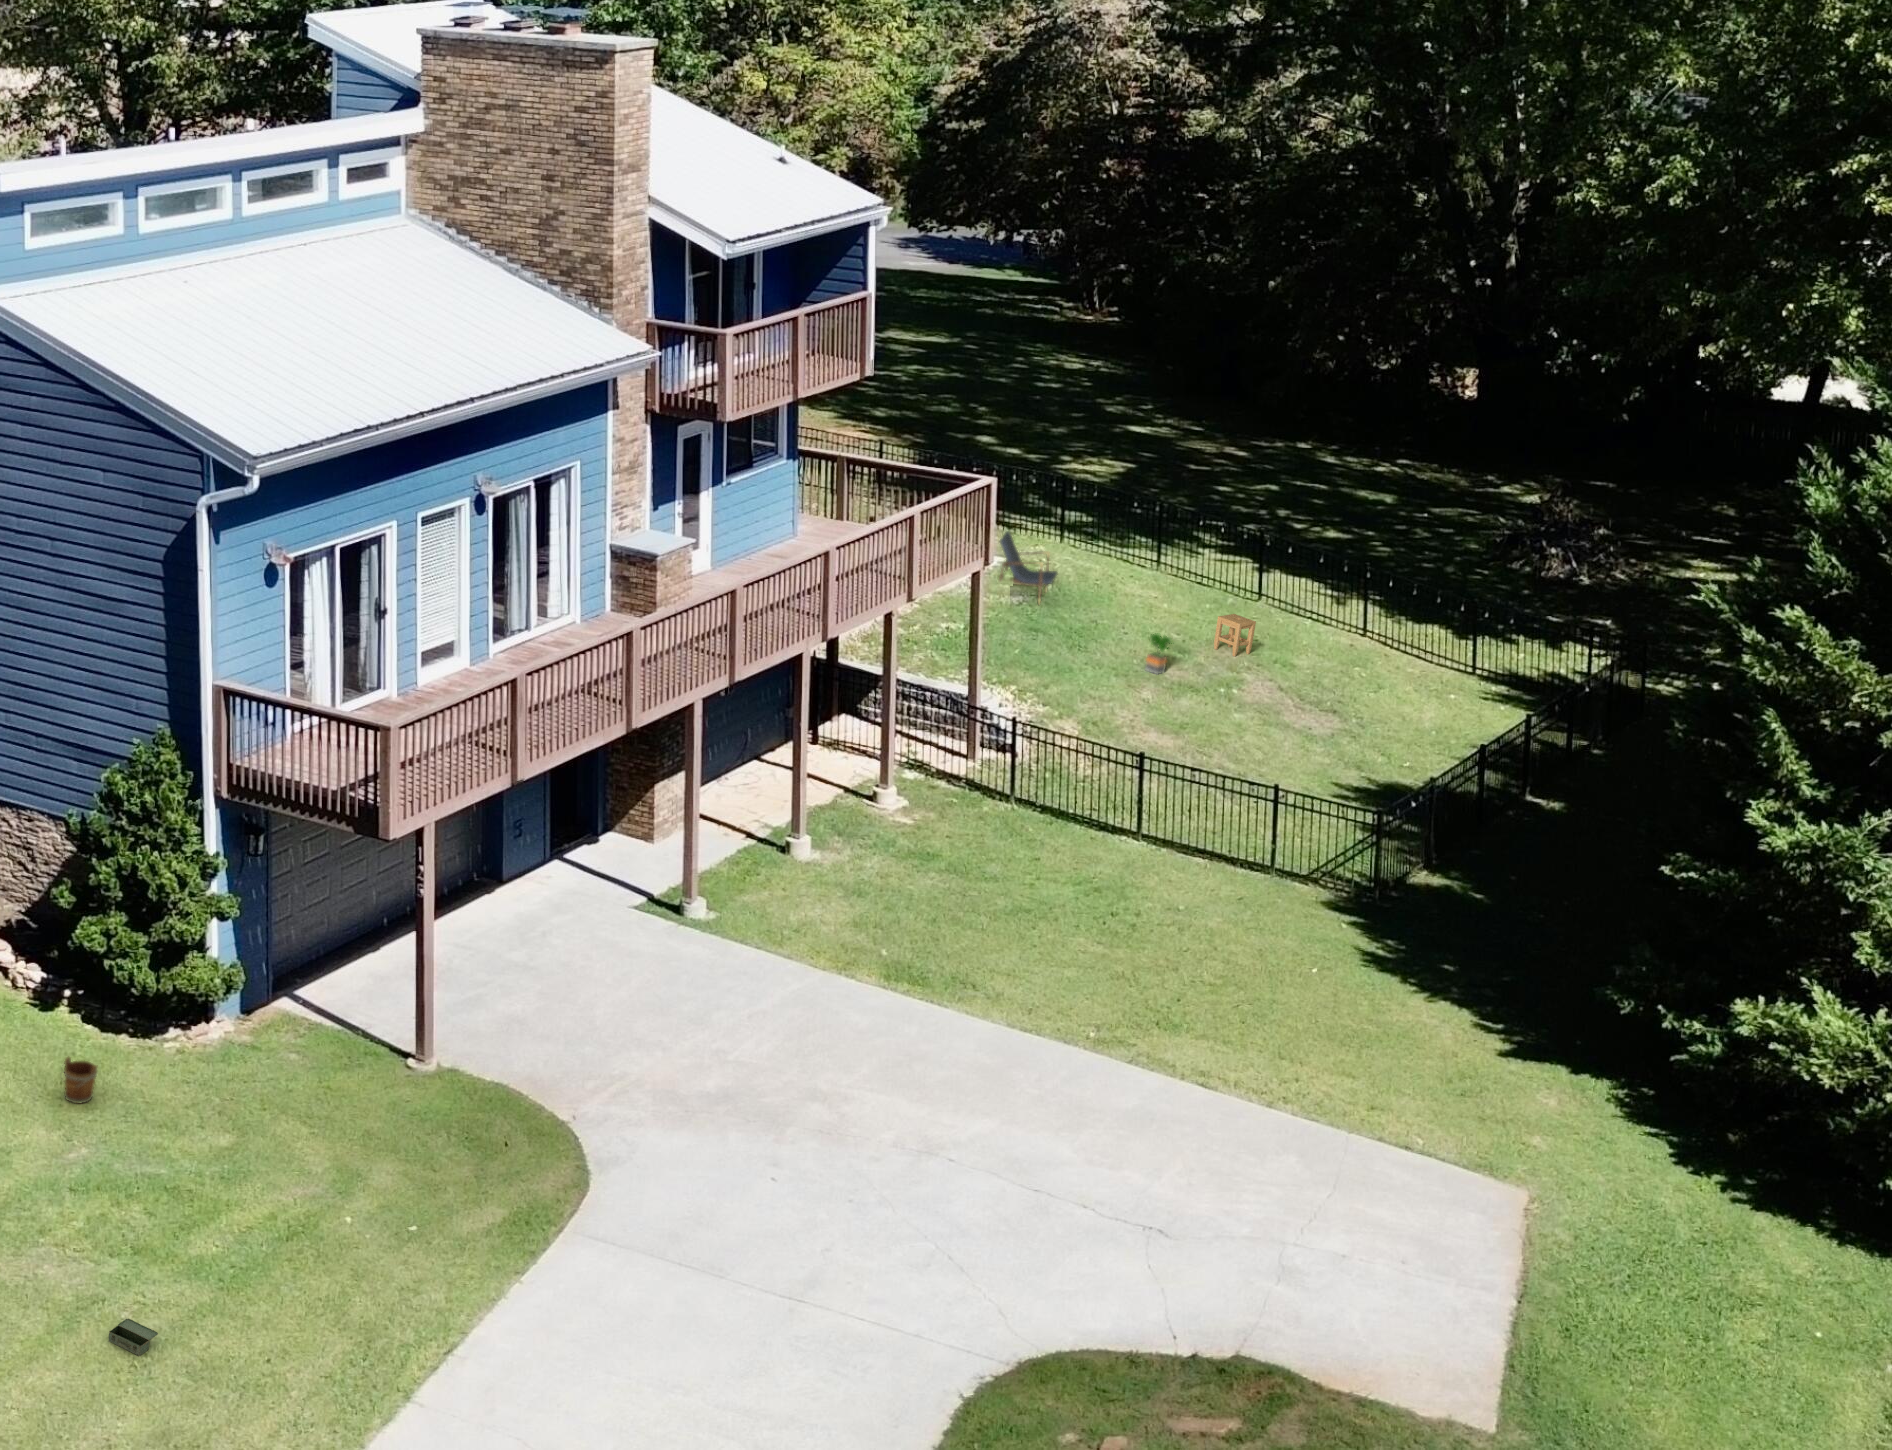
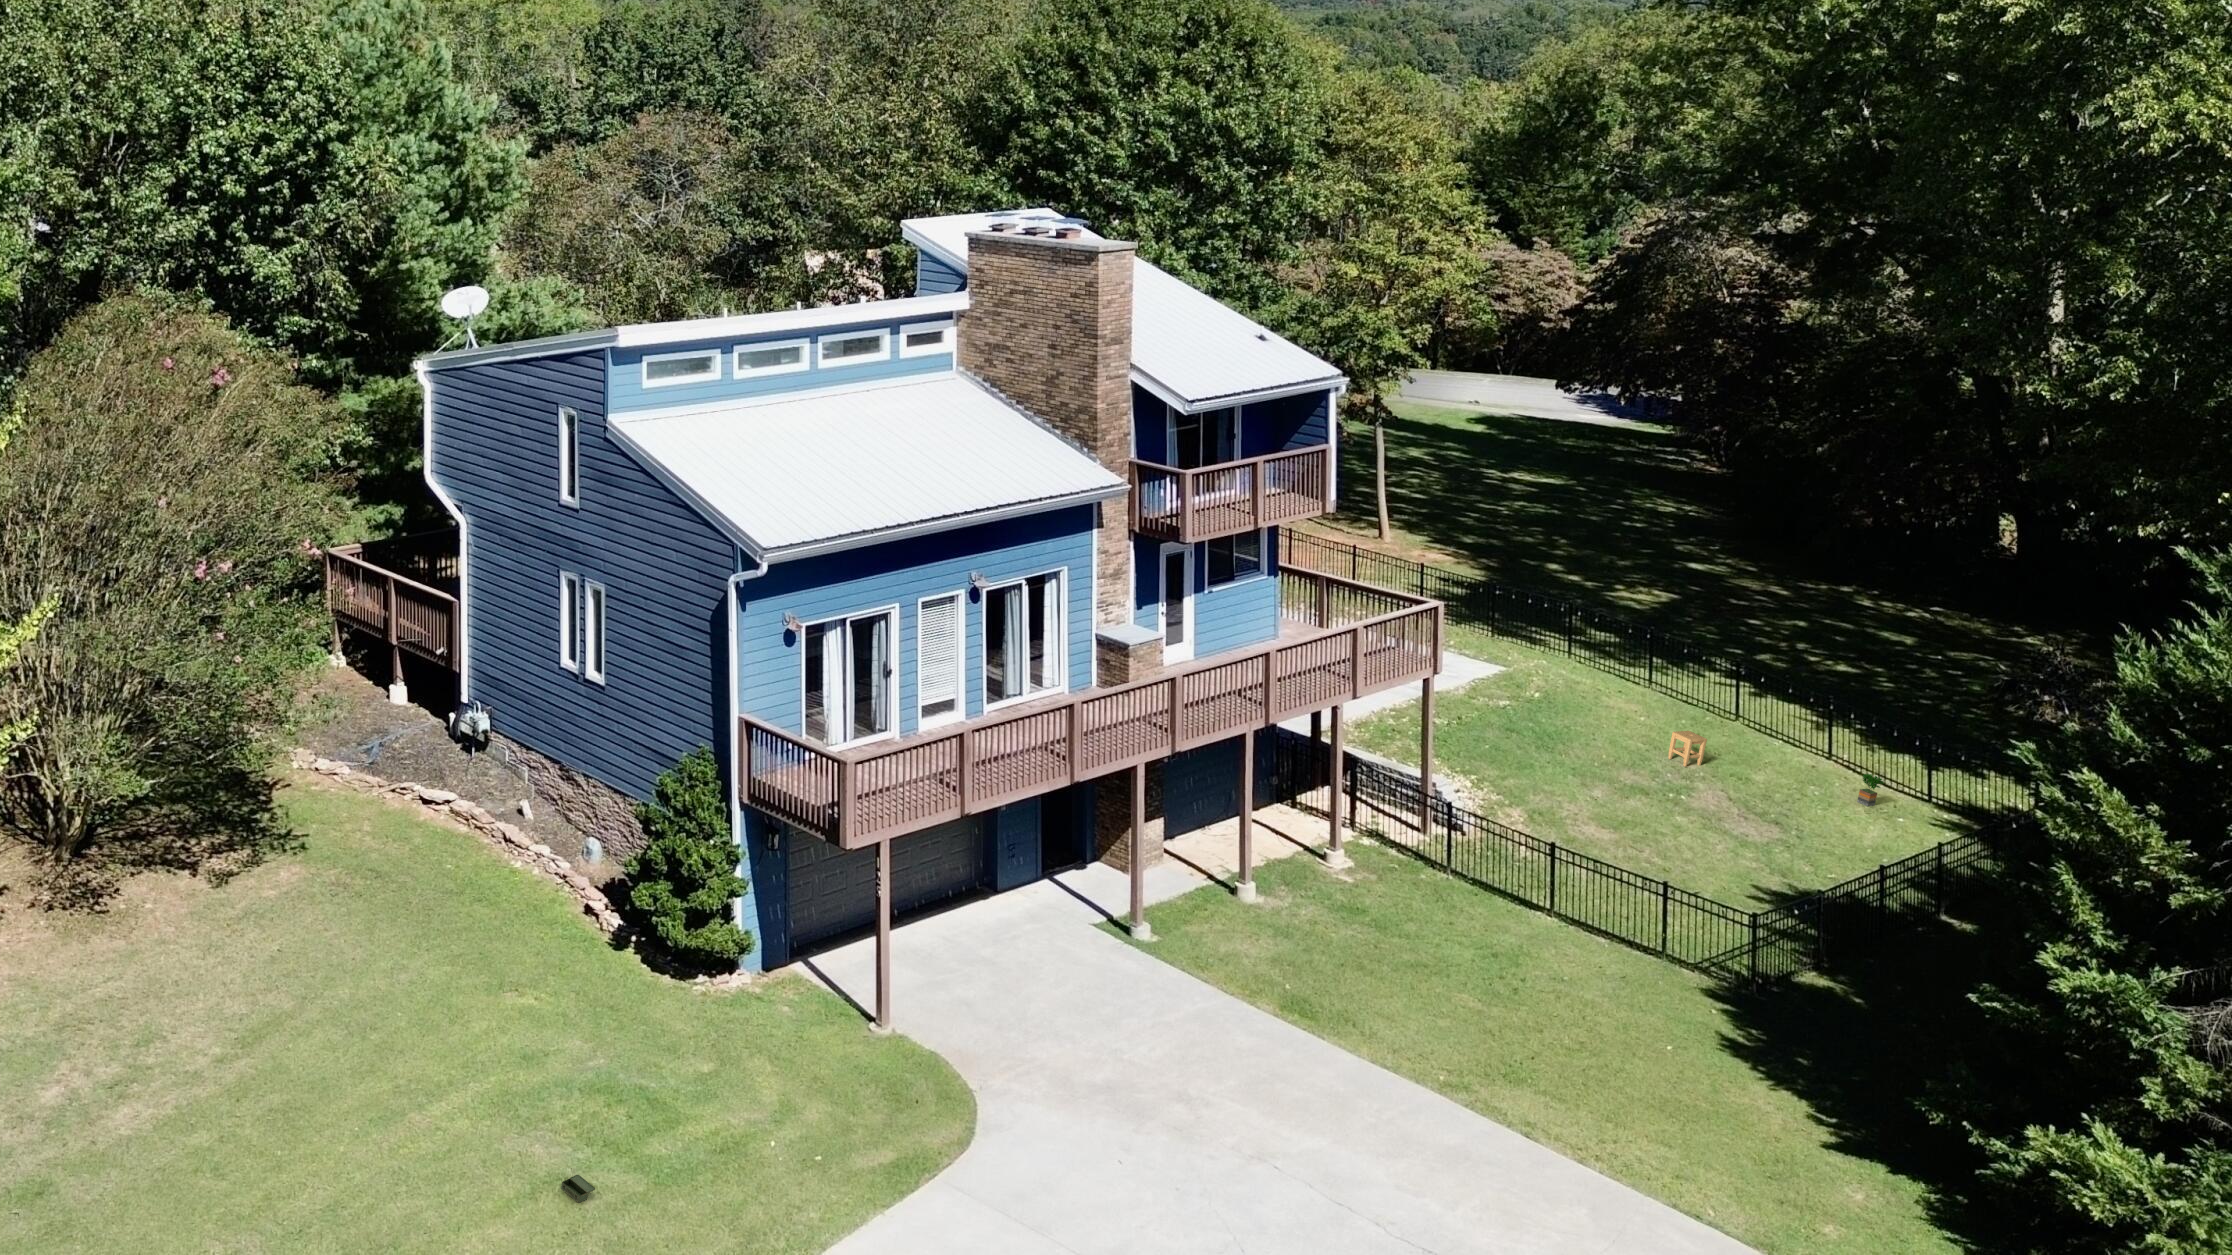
lounge chair: present [999,532,1057,602] -> none [1485,646,1541,709]
potted tree: present [1145,633,1172,674] -> present [1857,774,1884,806]
bucket: present [64,1057,97,1103] -> none [595,979,622,1015]

